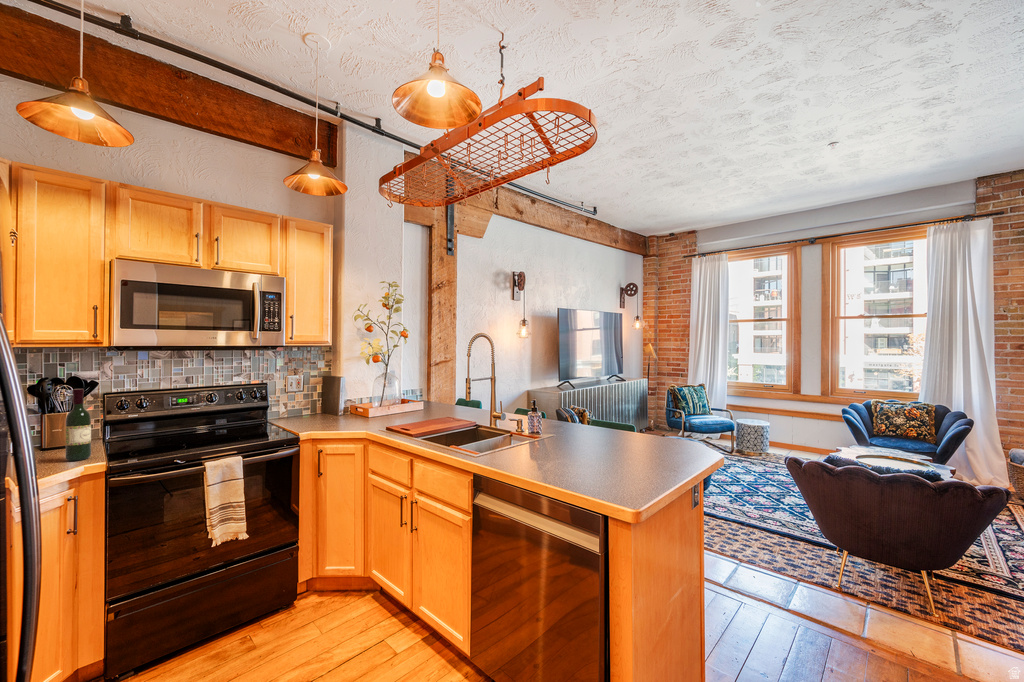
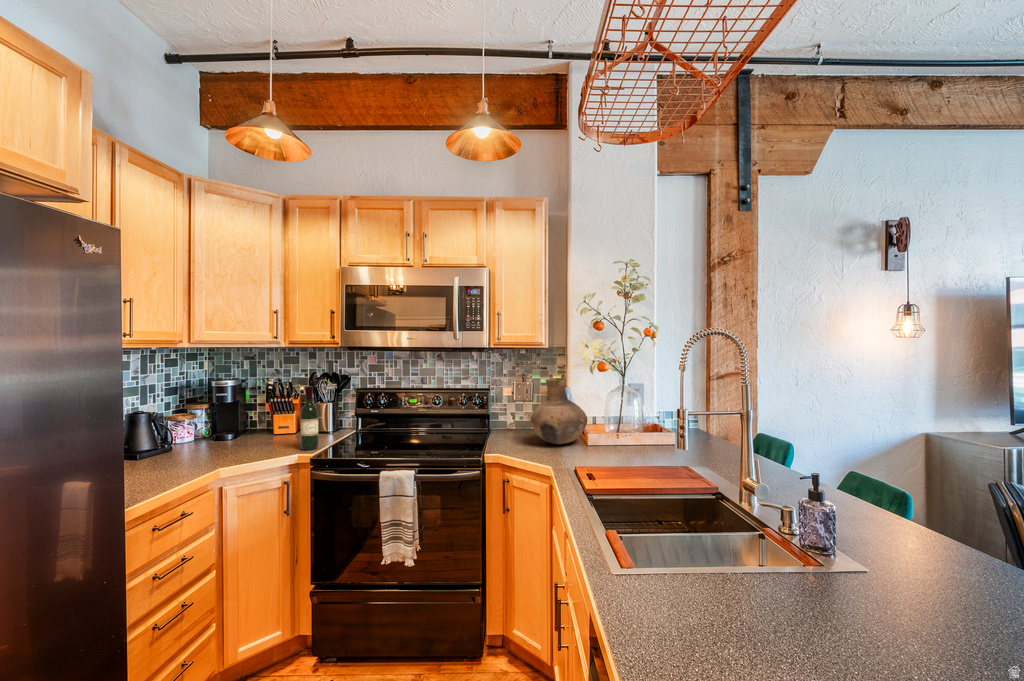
vase: none [330,372,376,422] -> present [530,378,587,444]

